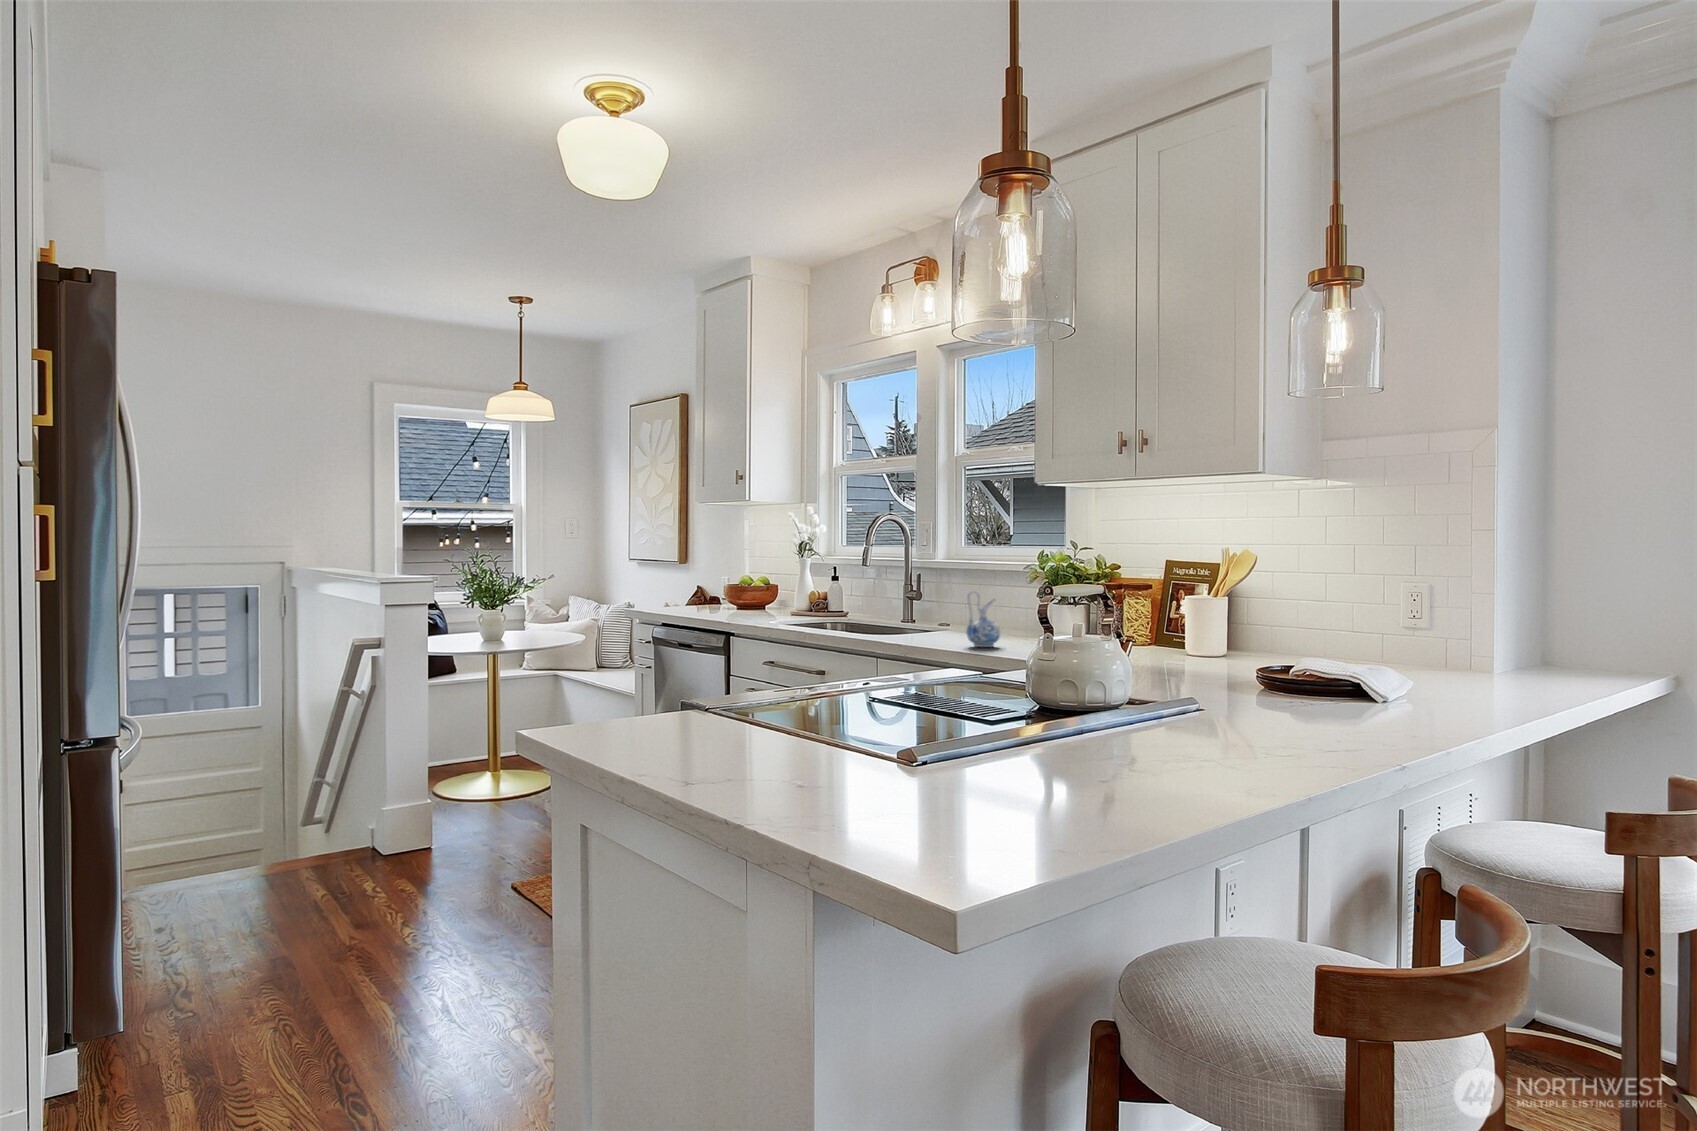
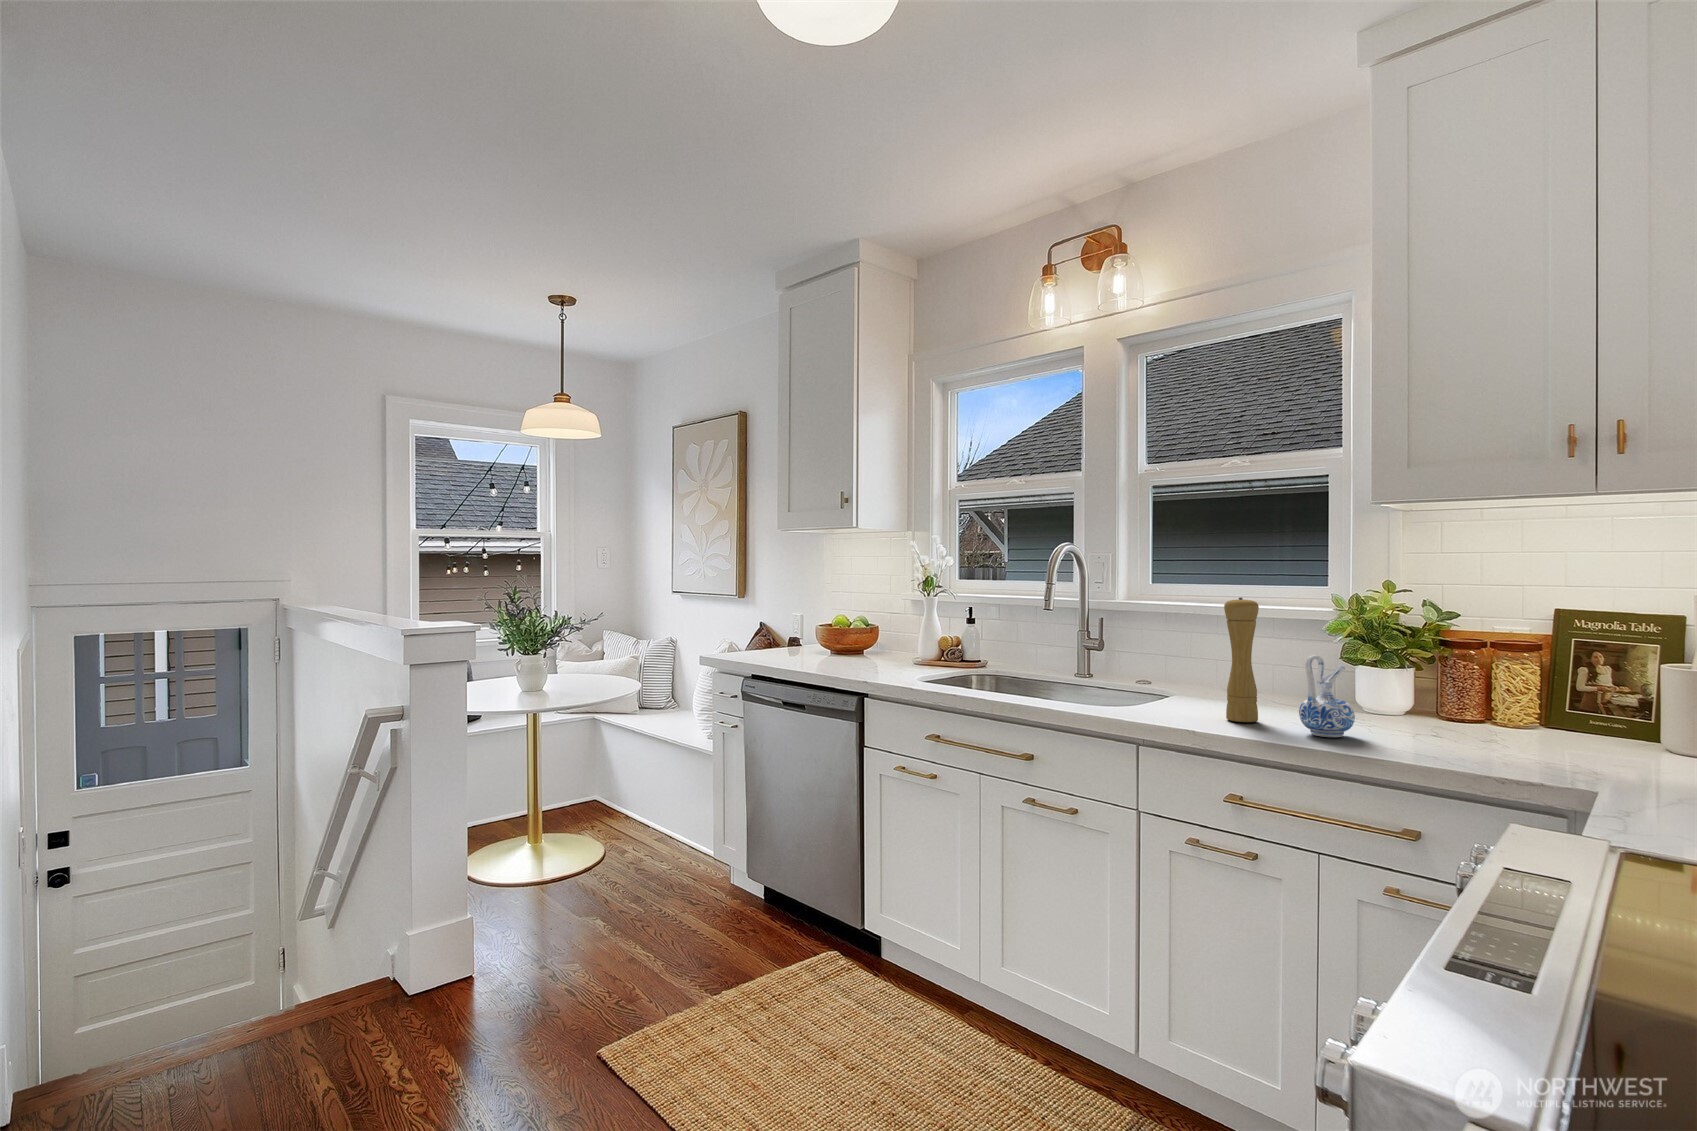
pepper mill: none [938,552,960,641] -> present [1224,598,1259,722]

